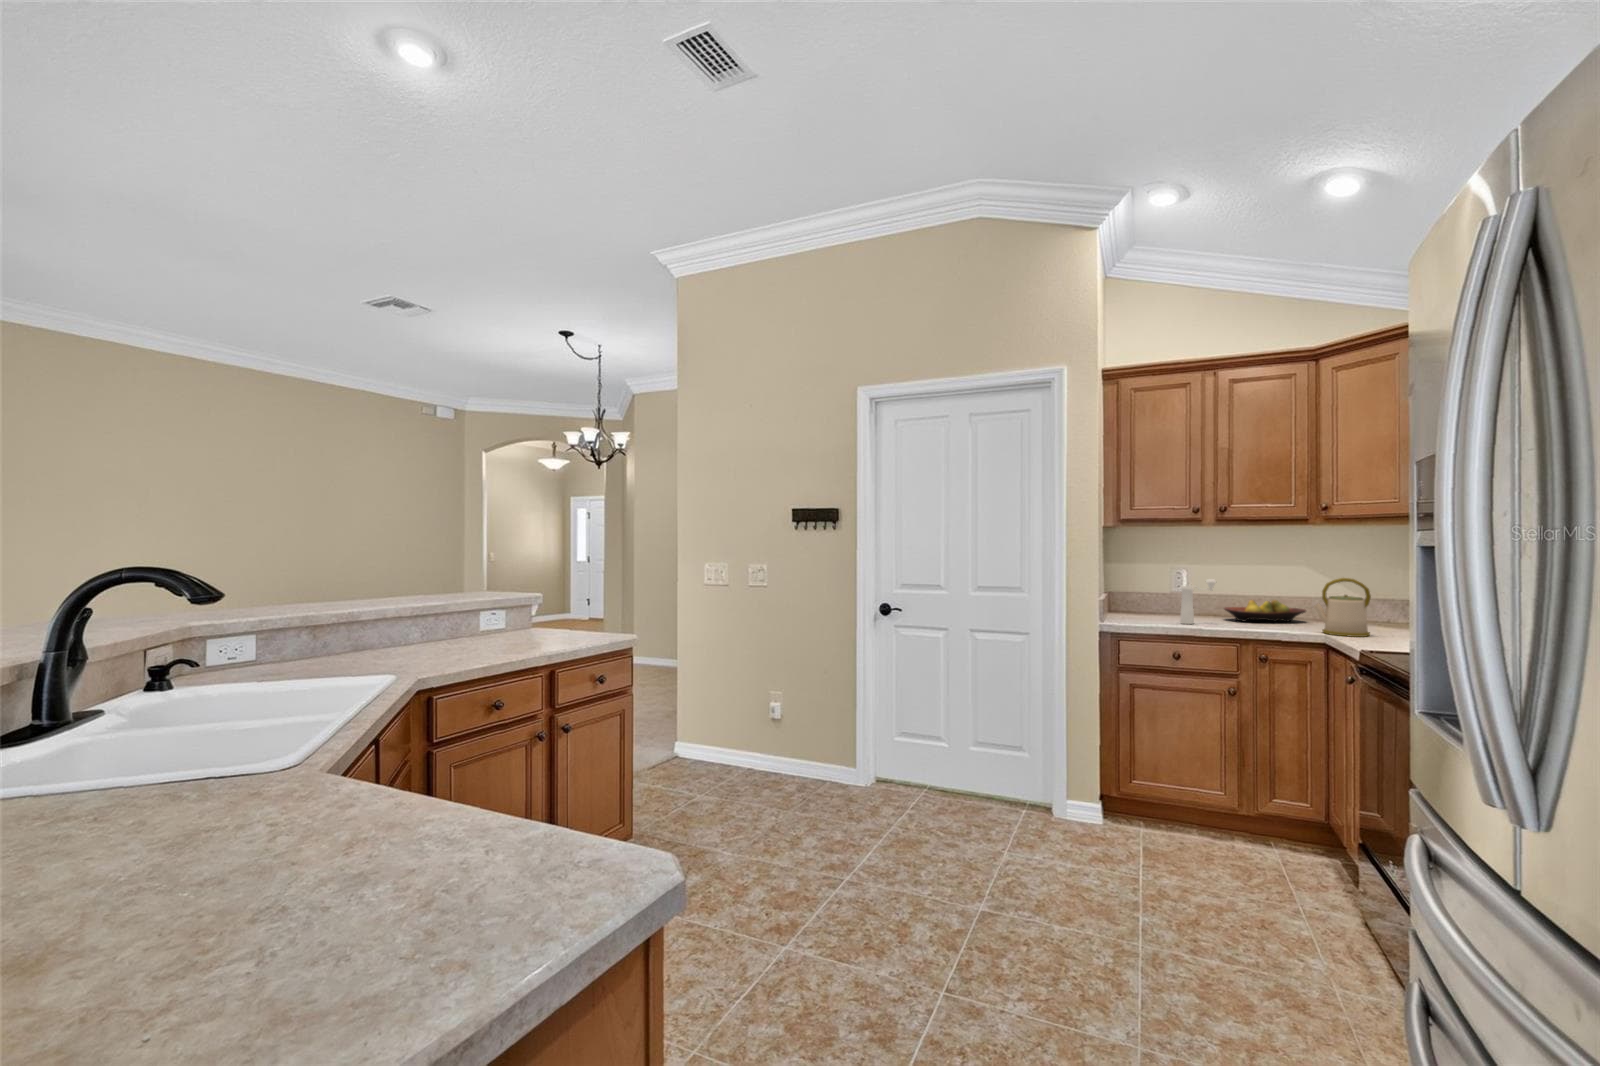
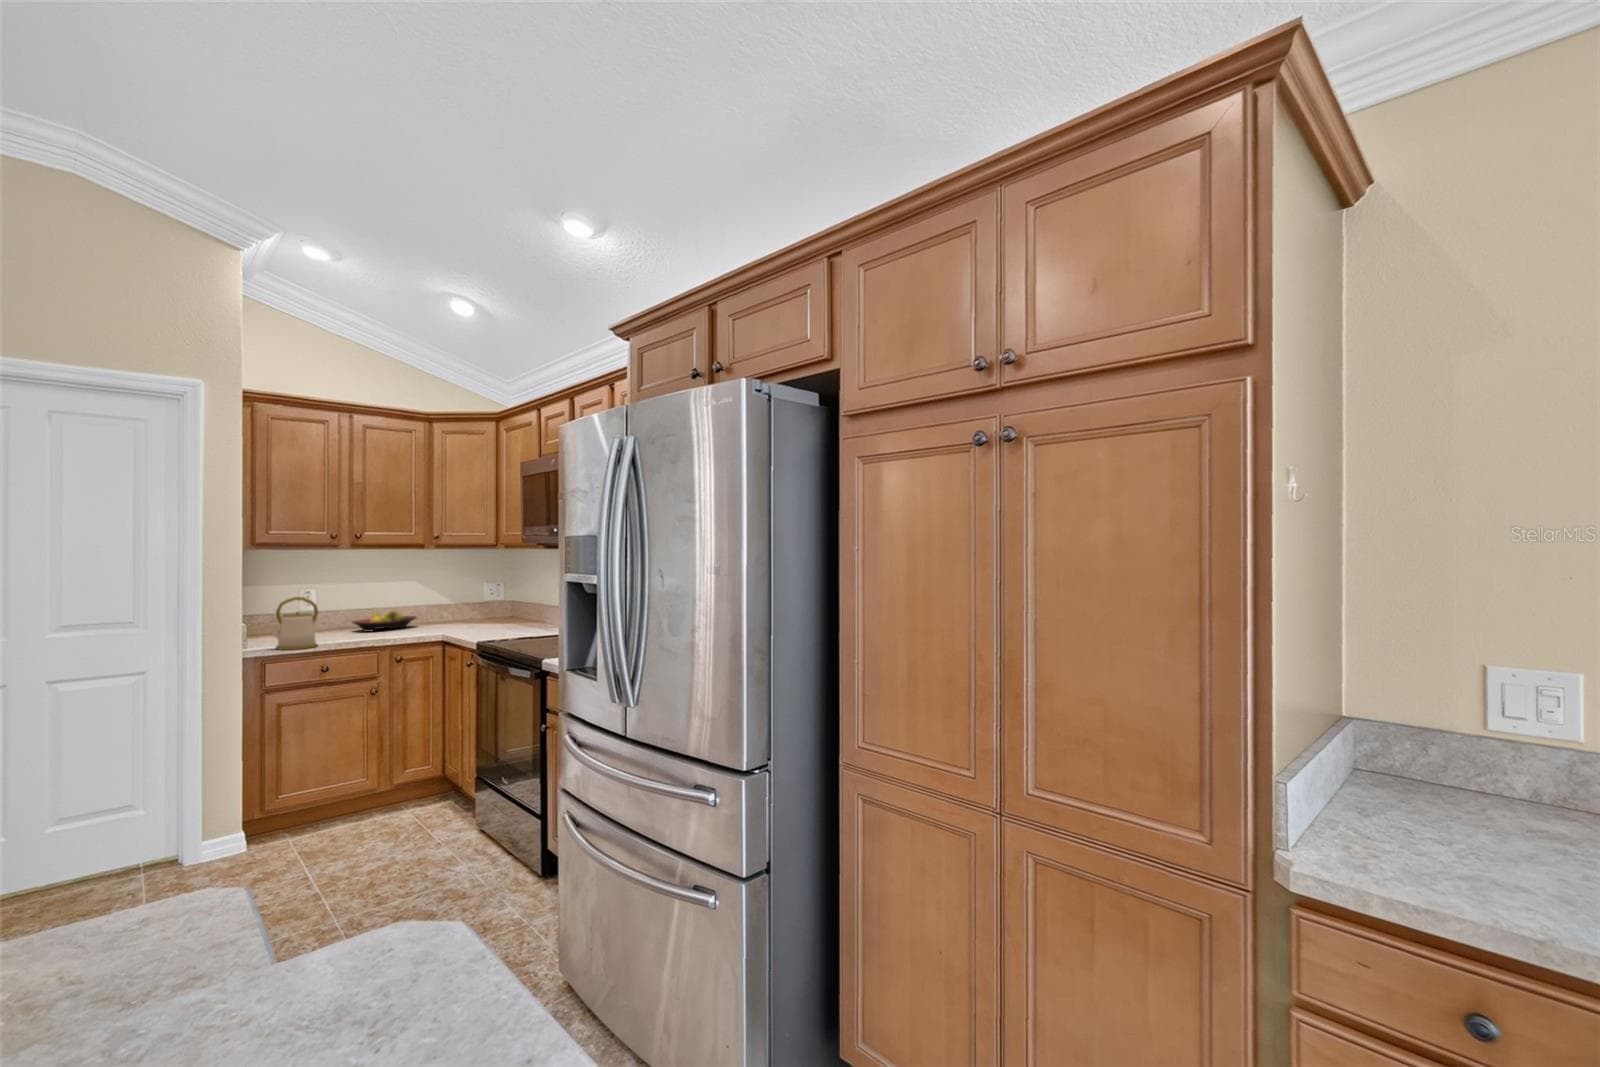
kettle: present [1313,578,1371,637] -> present [268,597,318,650]
pepper mill: present [1180,579,1216,624] -> none [319,596,352,639]

